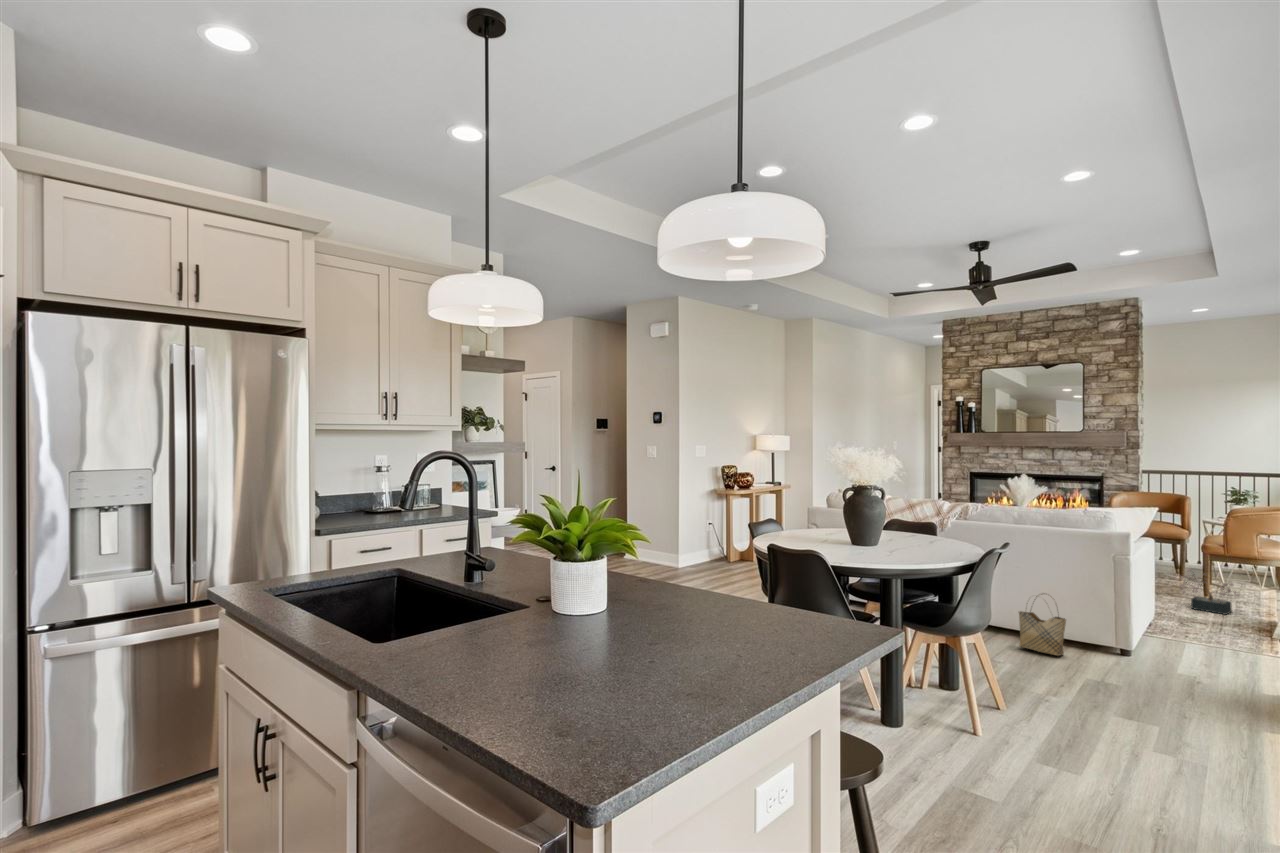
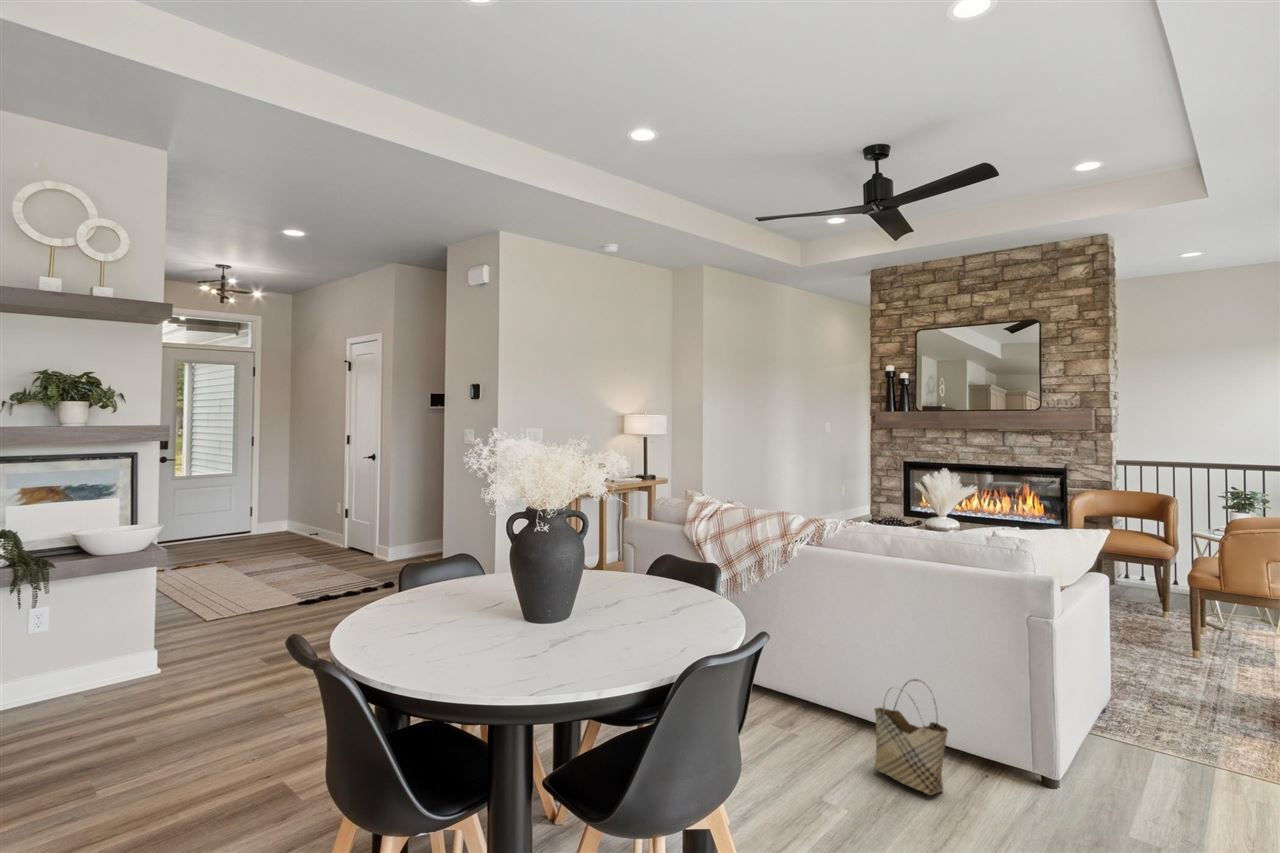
decorative plant: present [1180,569,1238,615] -> none [1154,611,1246,687]

